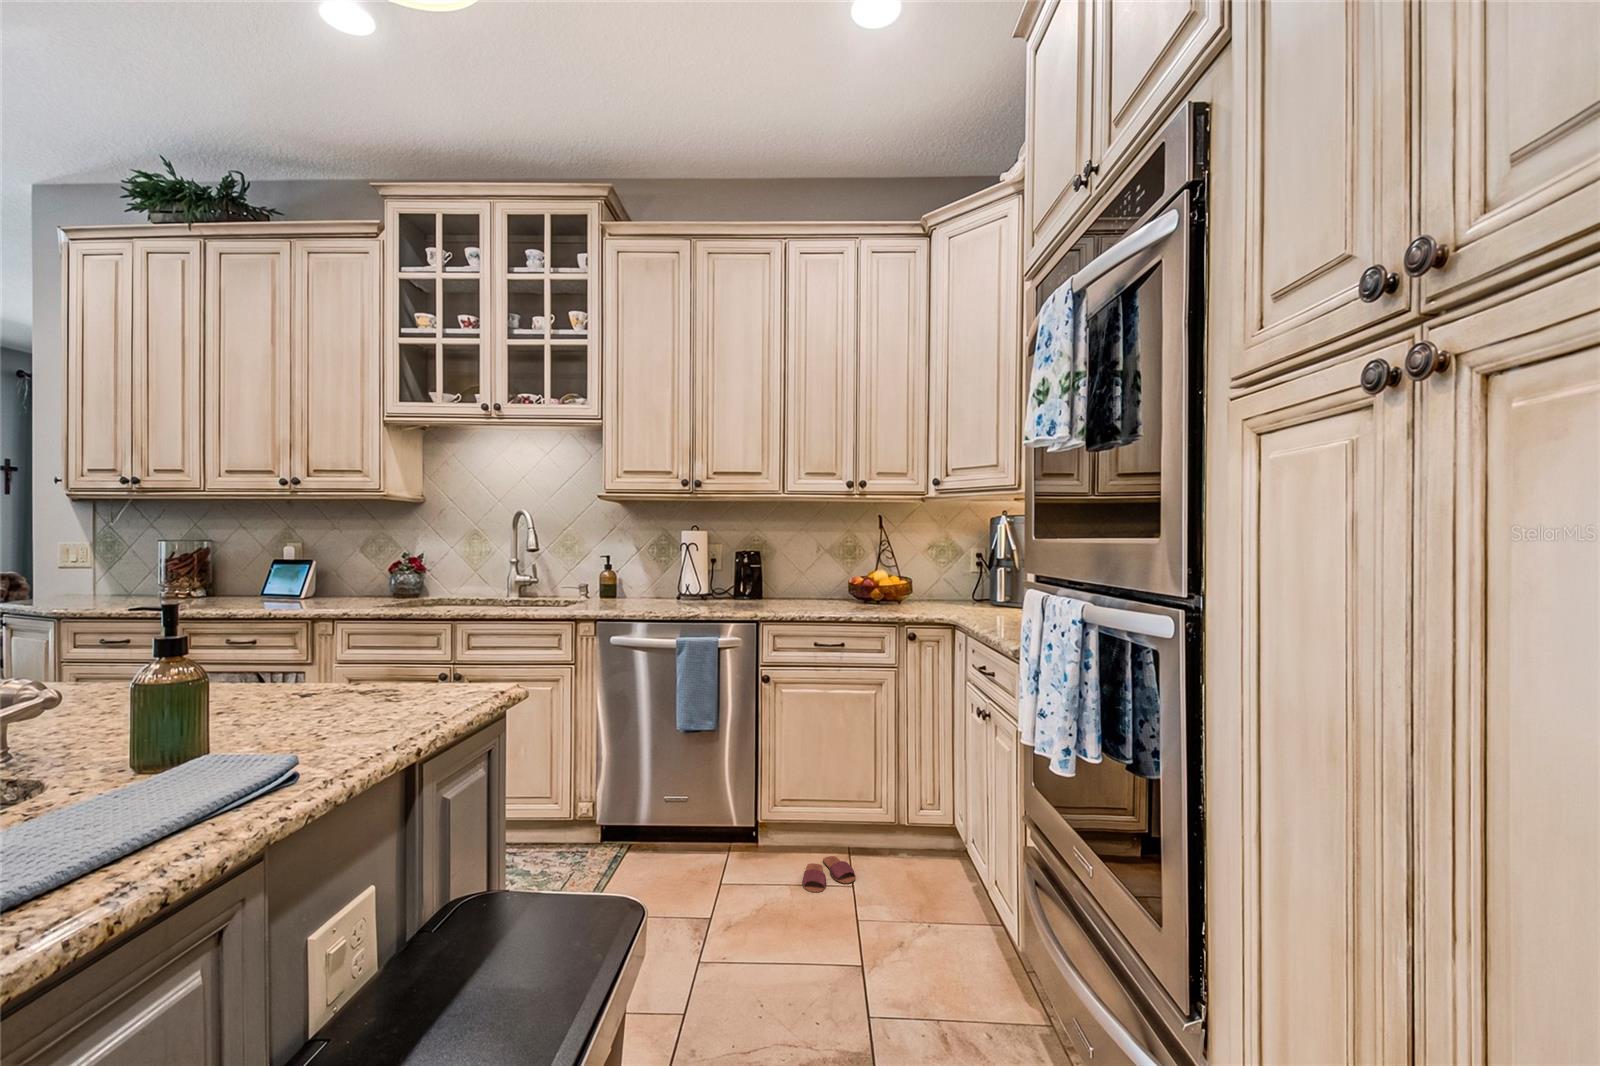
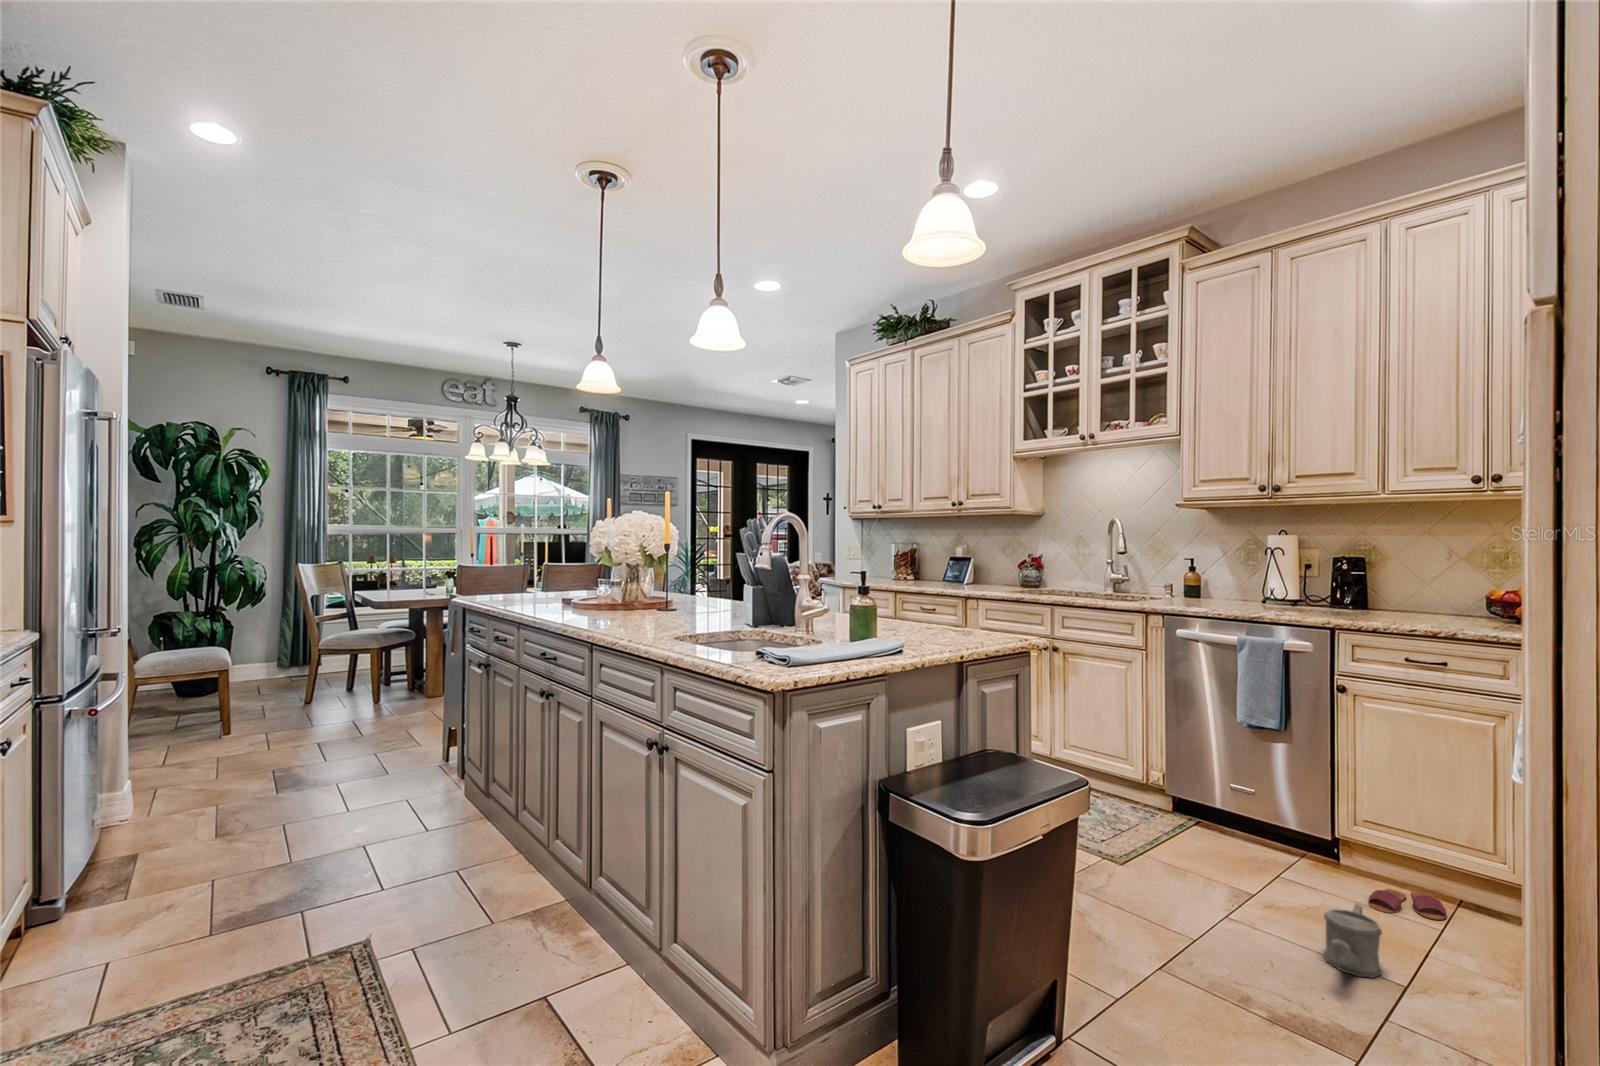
watering can: none [809,905,856,986] -> present [1324,904,1382,978]

